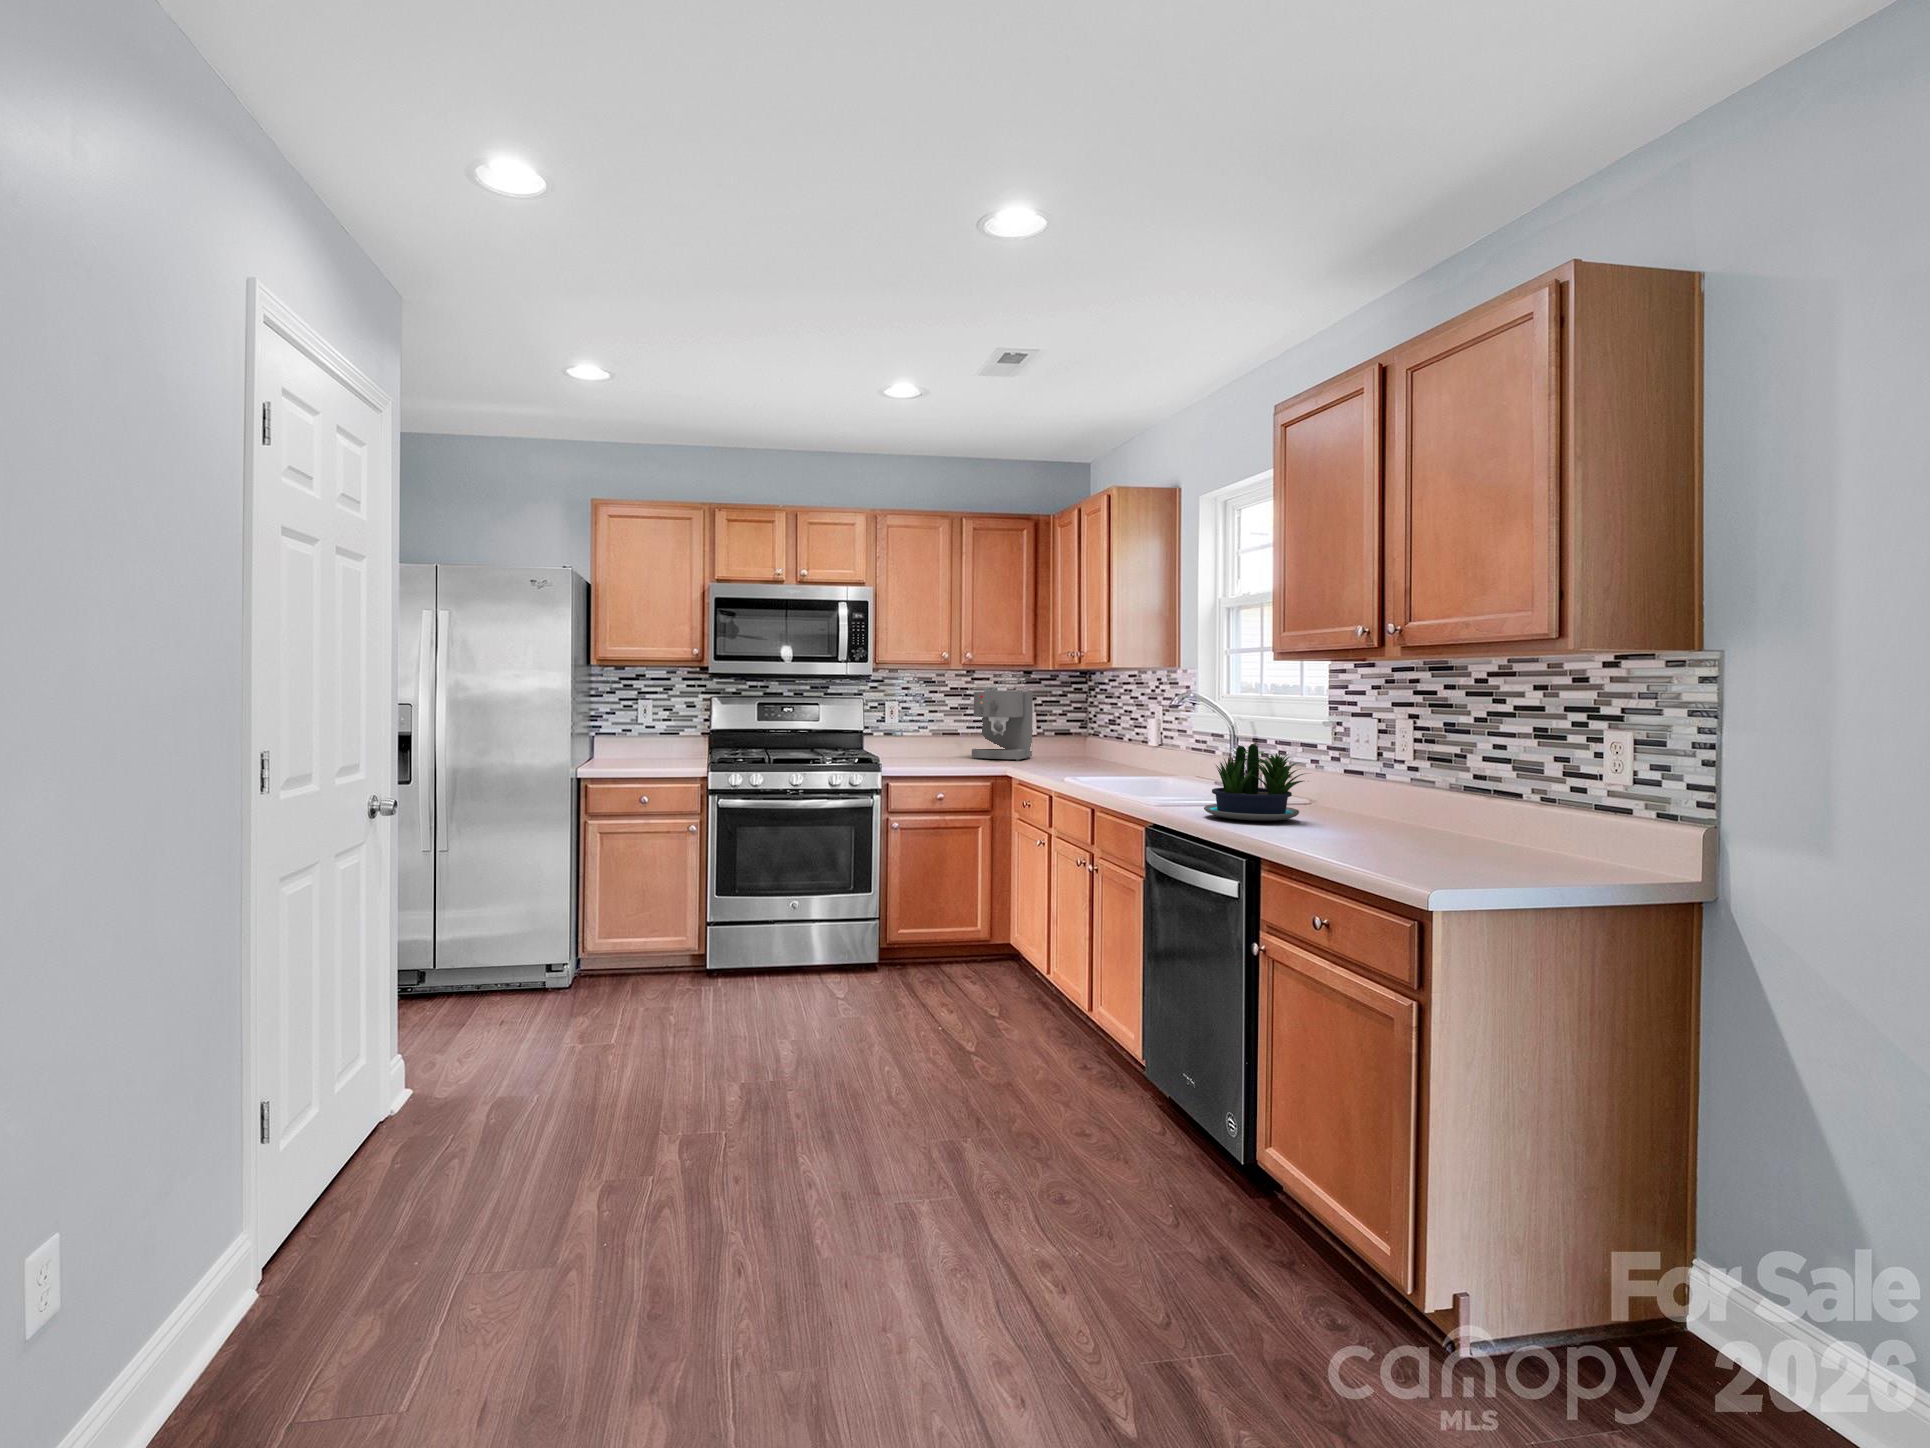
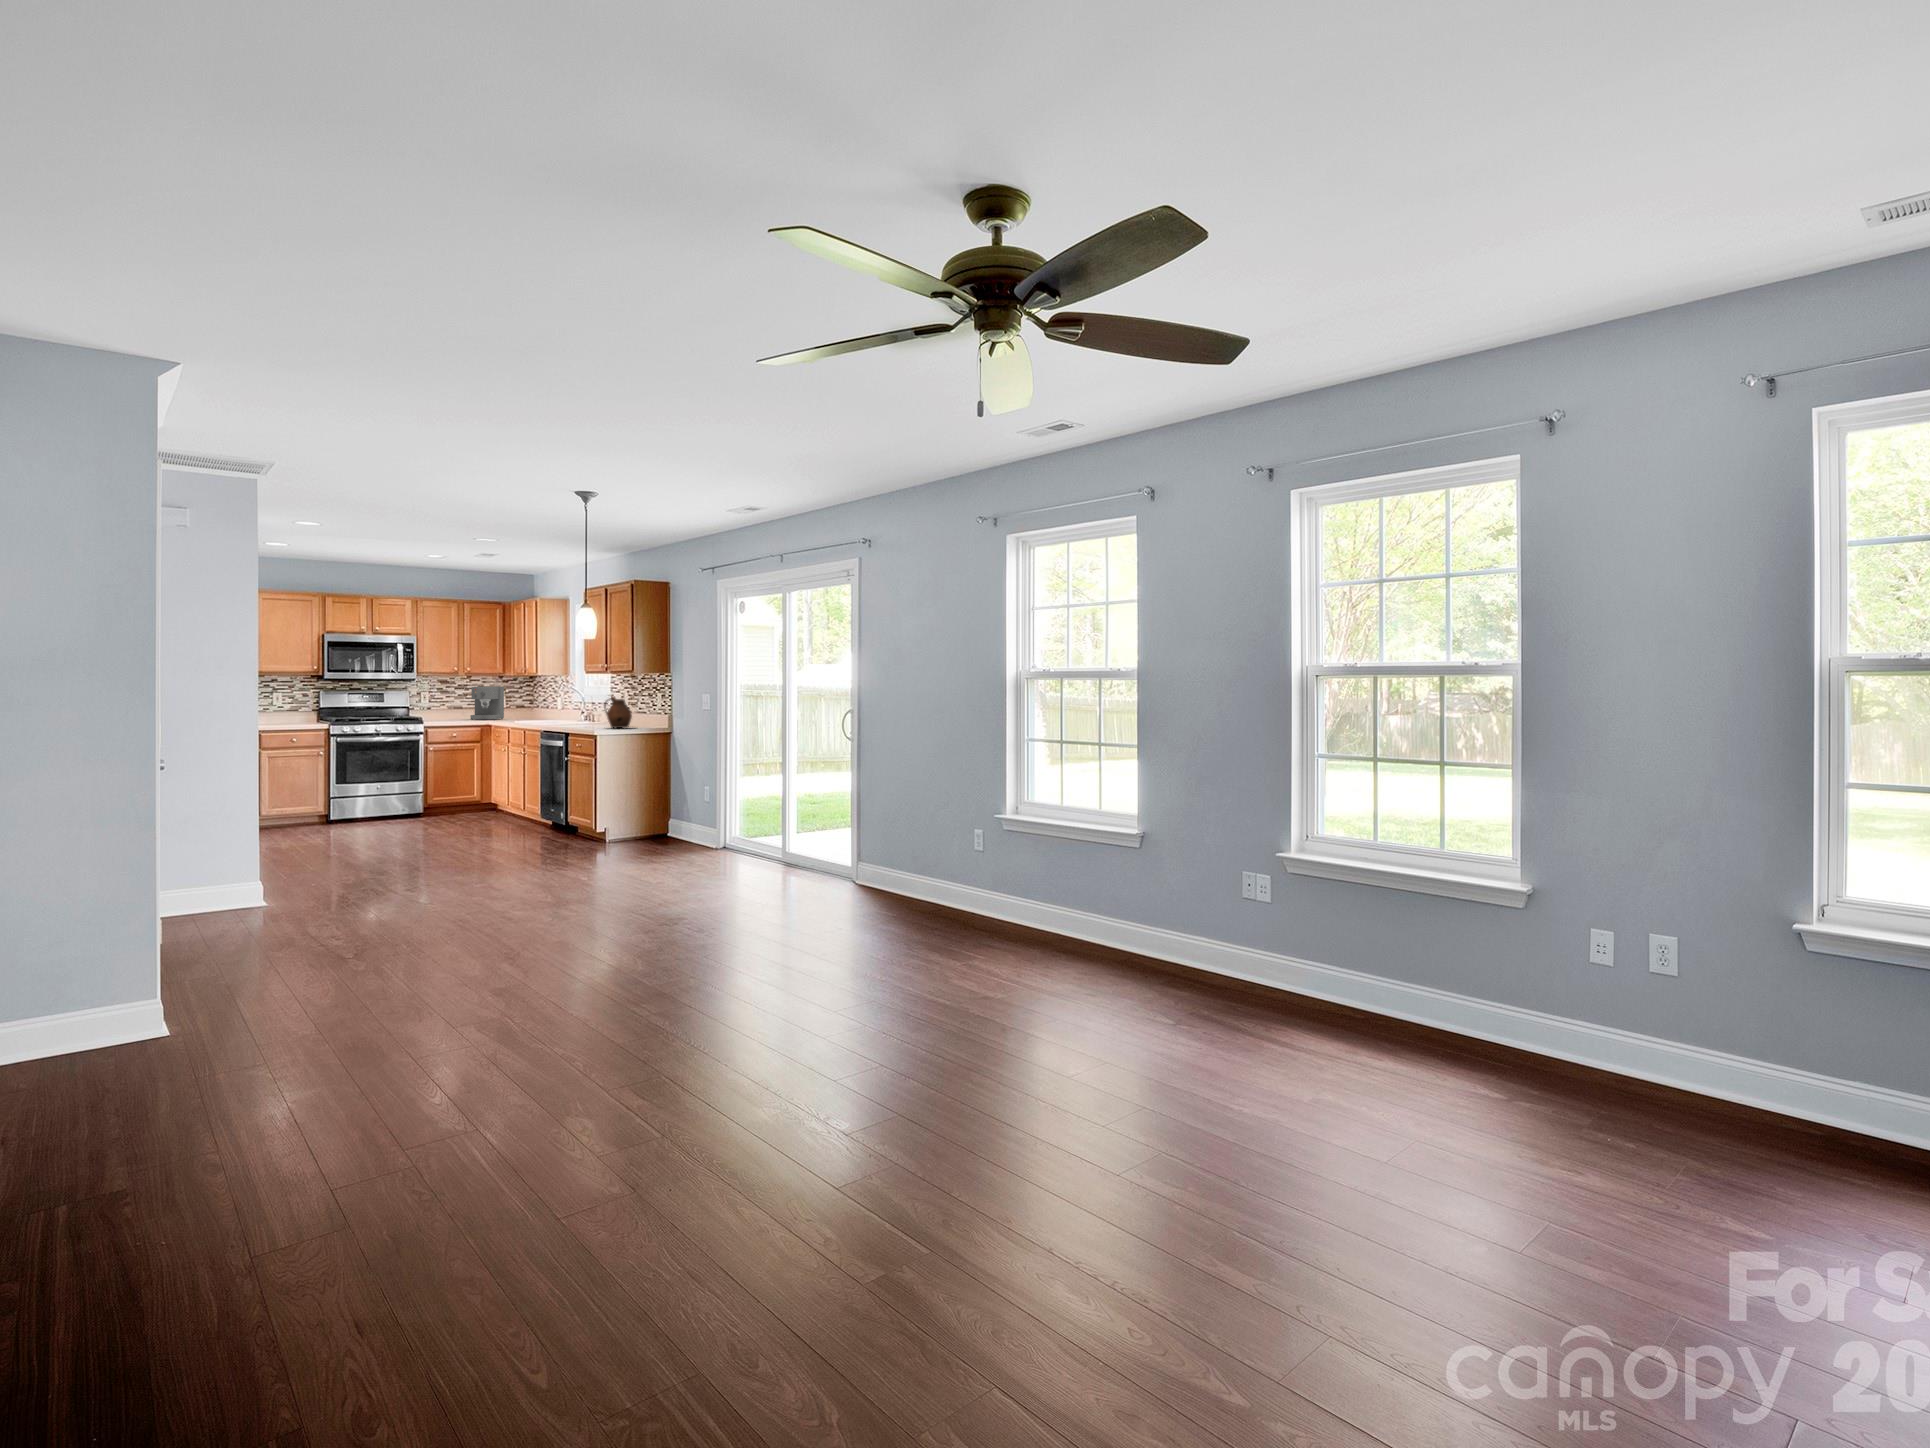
ceramic pitcher: none [1400,729,1536,864] -> present [604,696,632,728]
potted plant: present [1204,744,1306,821] -> none [557,702,595,726]

